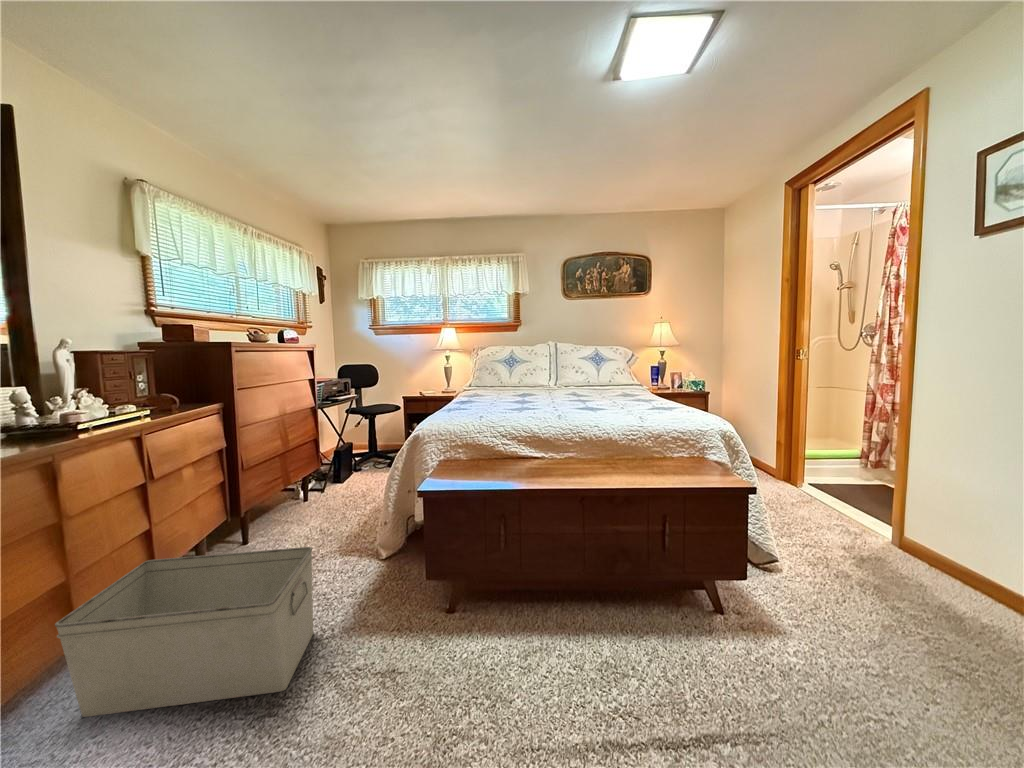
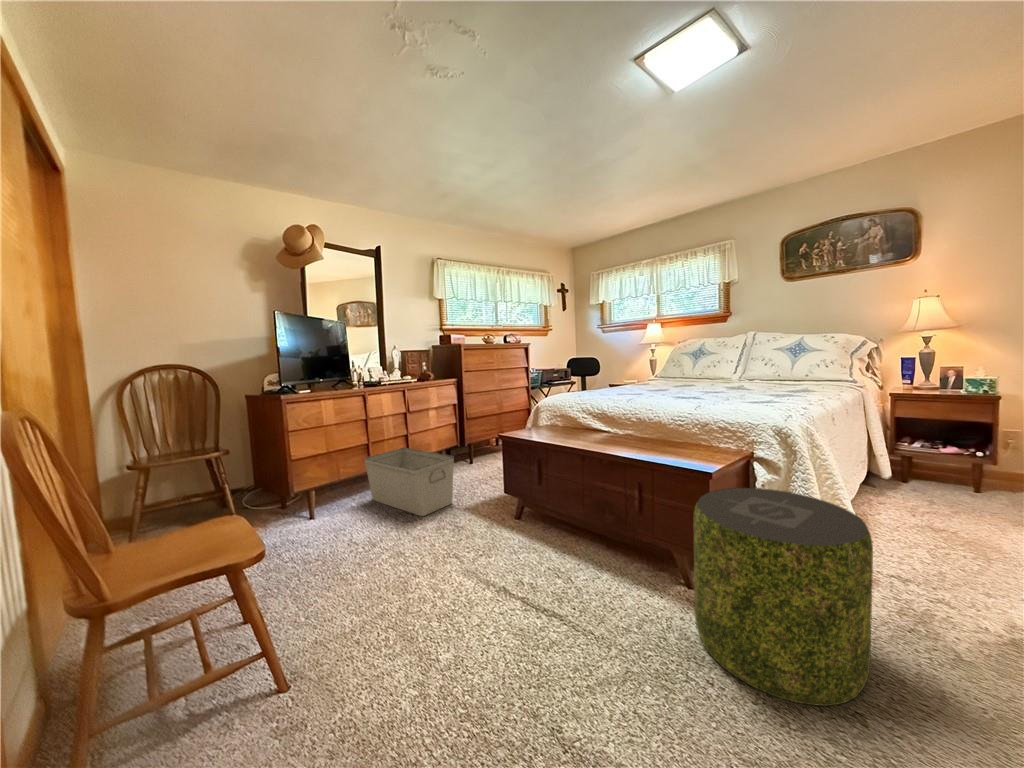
pouf: none [753,490,930,686] -> present [693,488,873,706]

